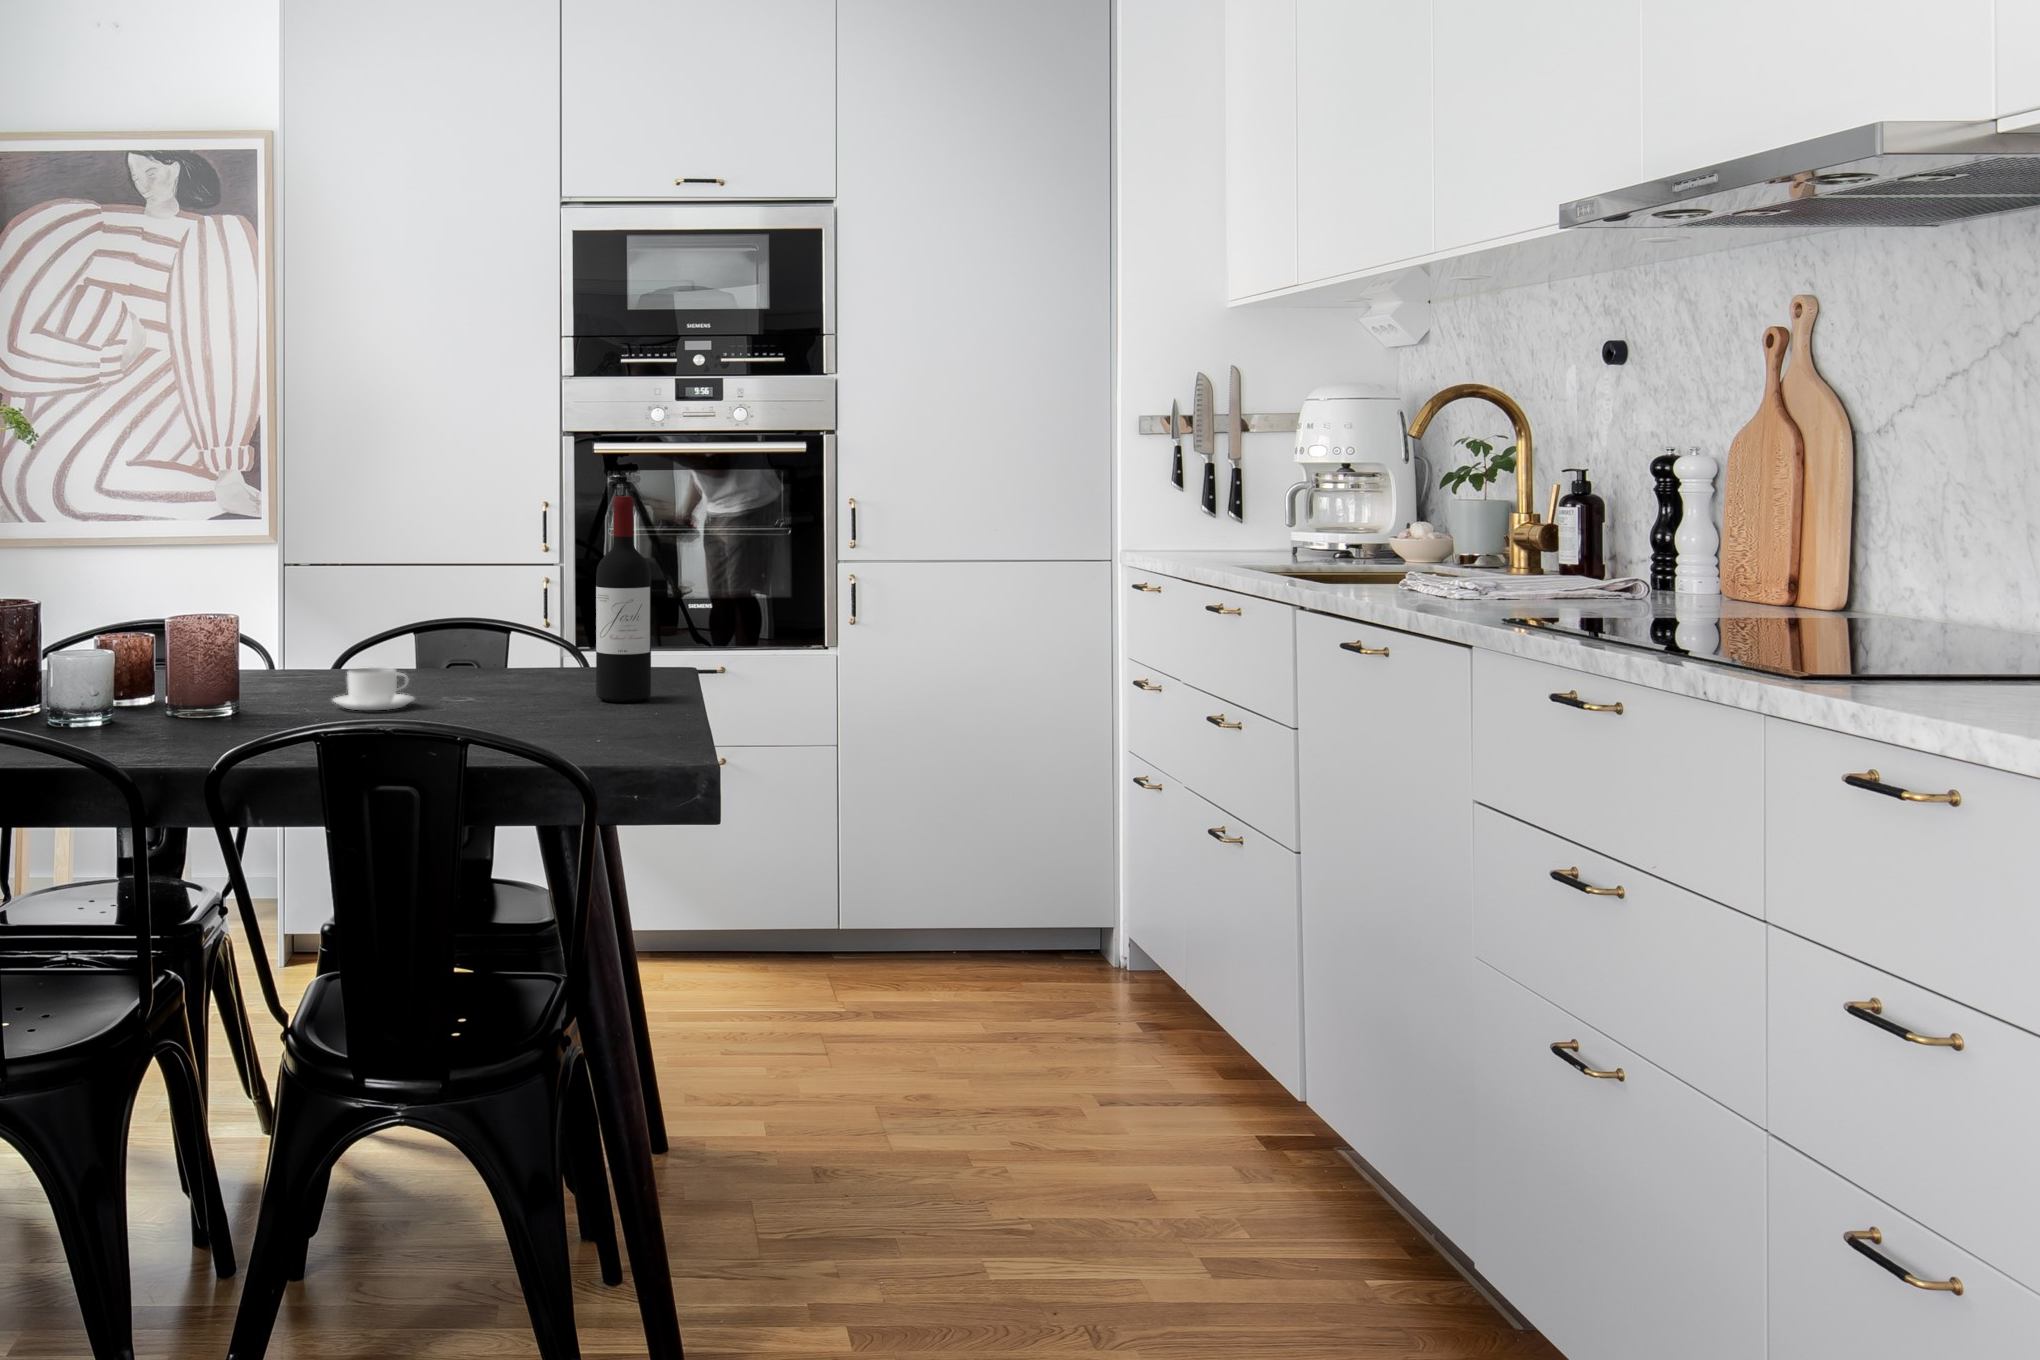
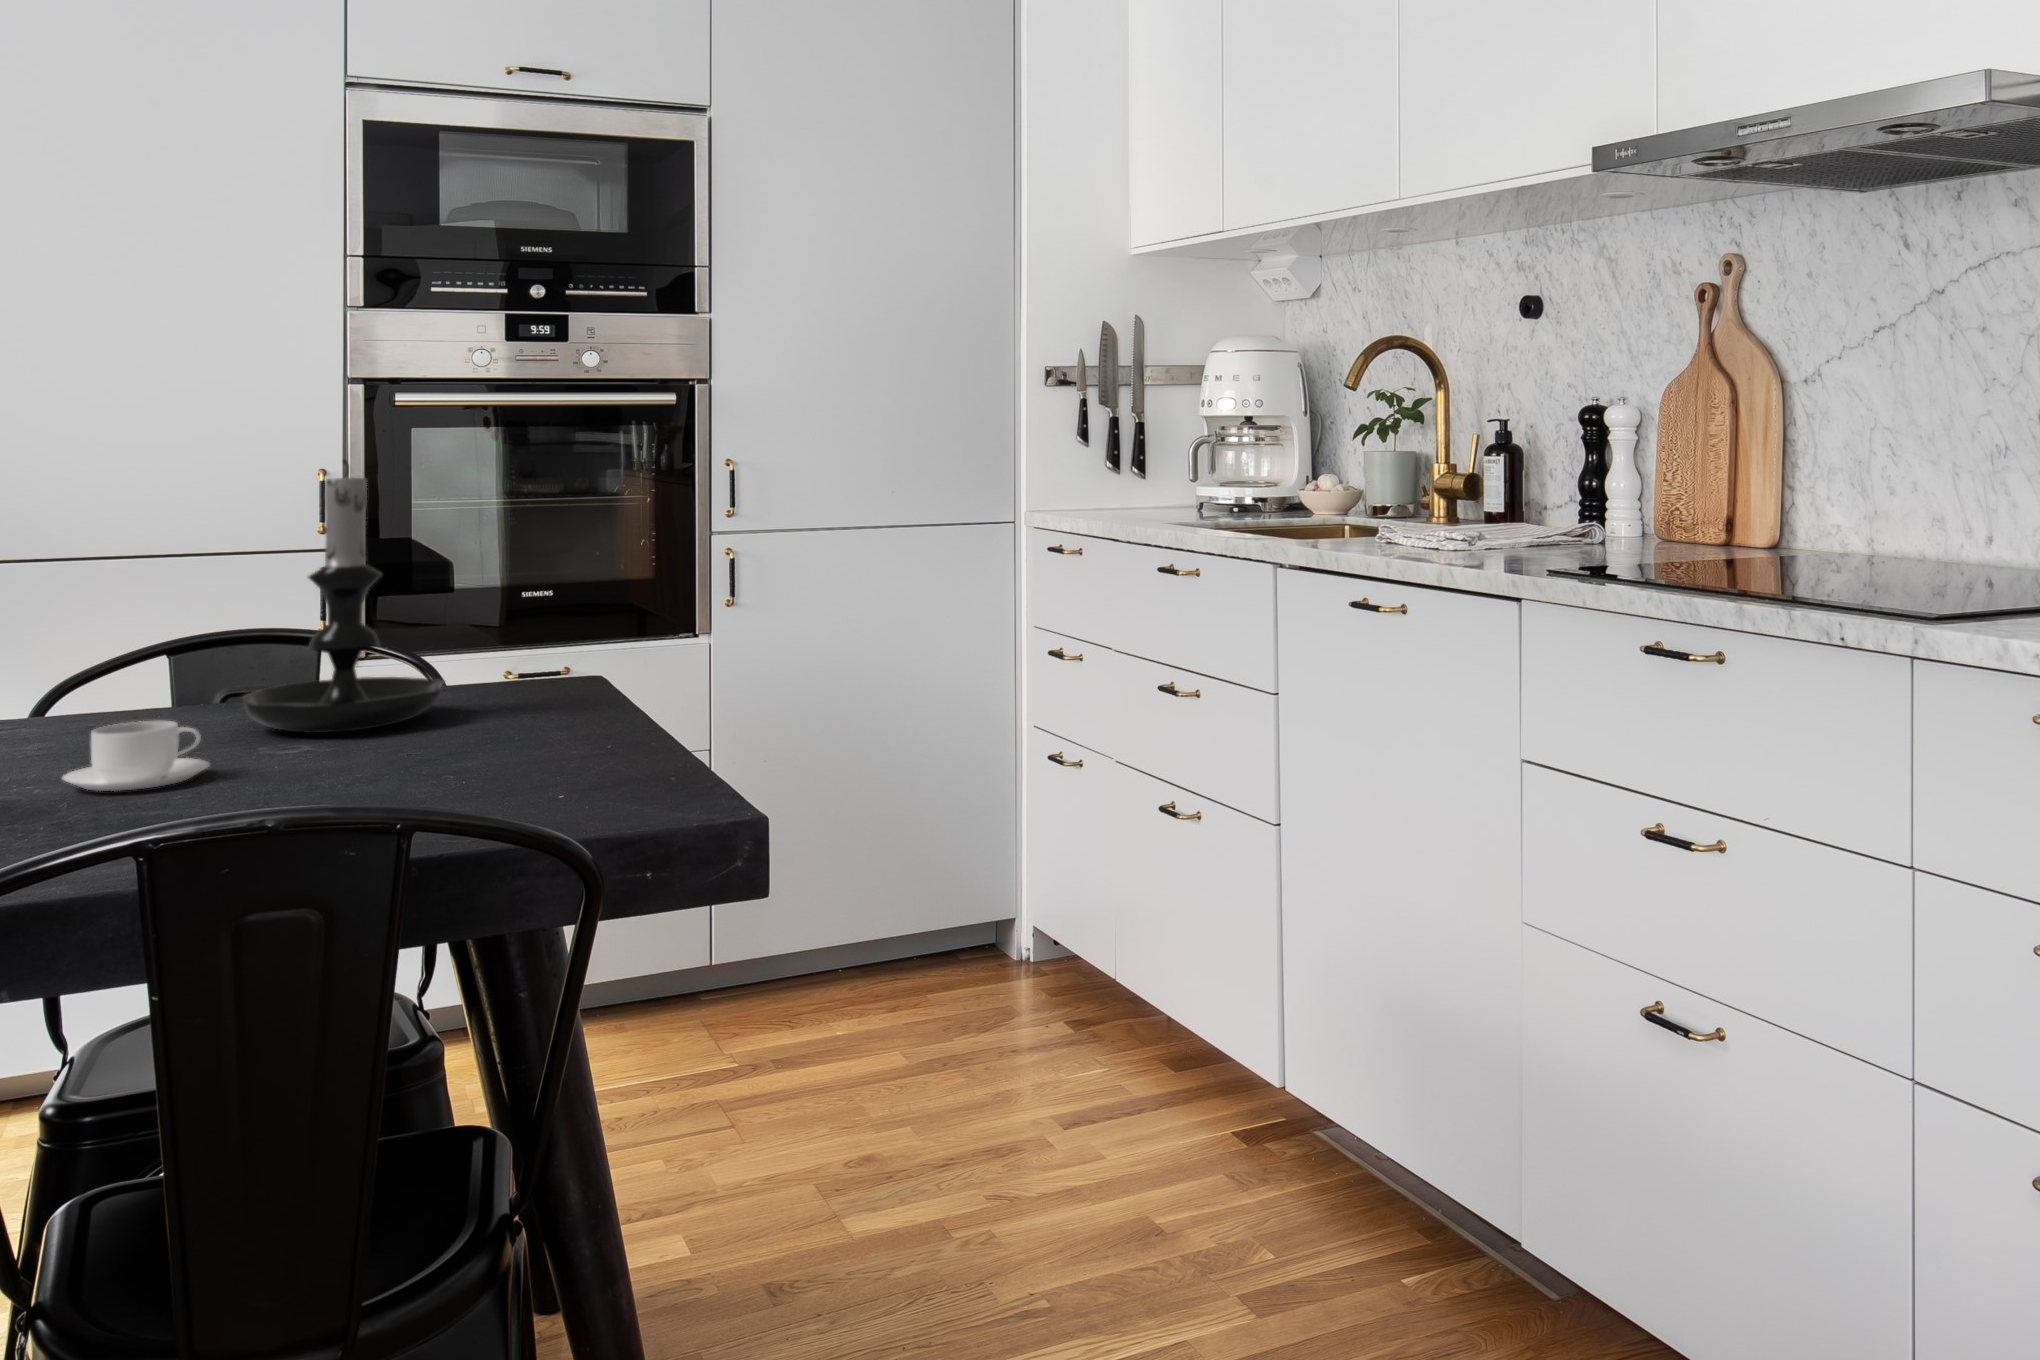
candle holder: none [447,494,578,687] -> present [243,460,445,733]
wine bottle: present [596,496,651,702] -> none [495,460,577,740]

